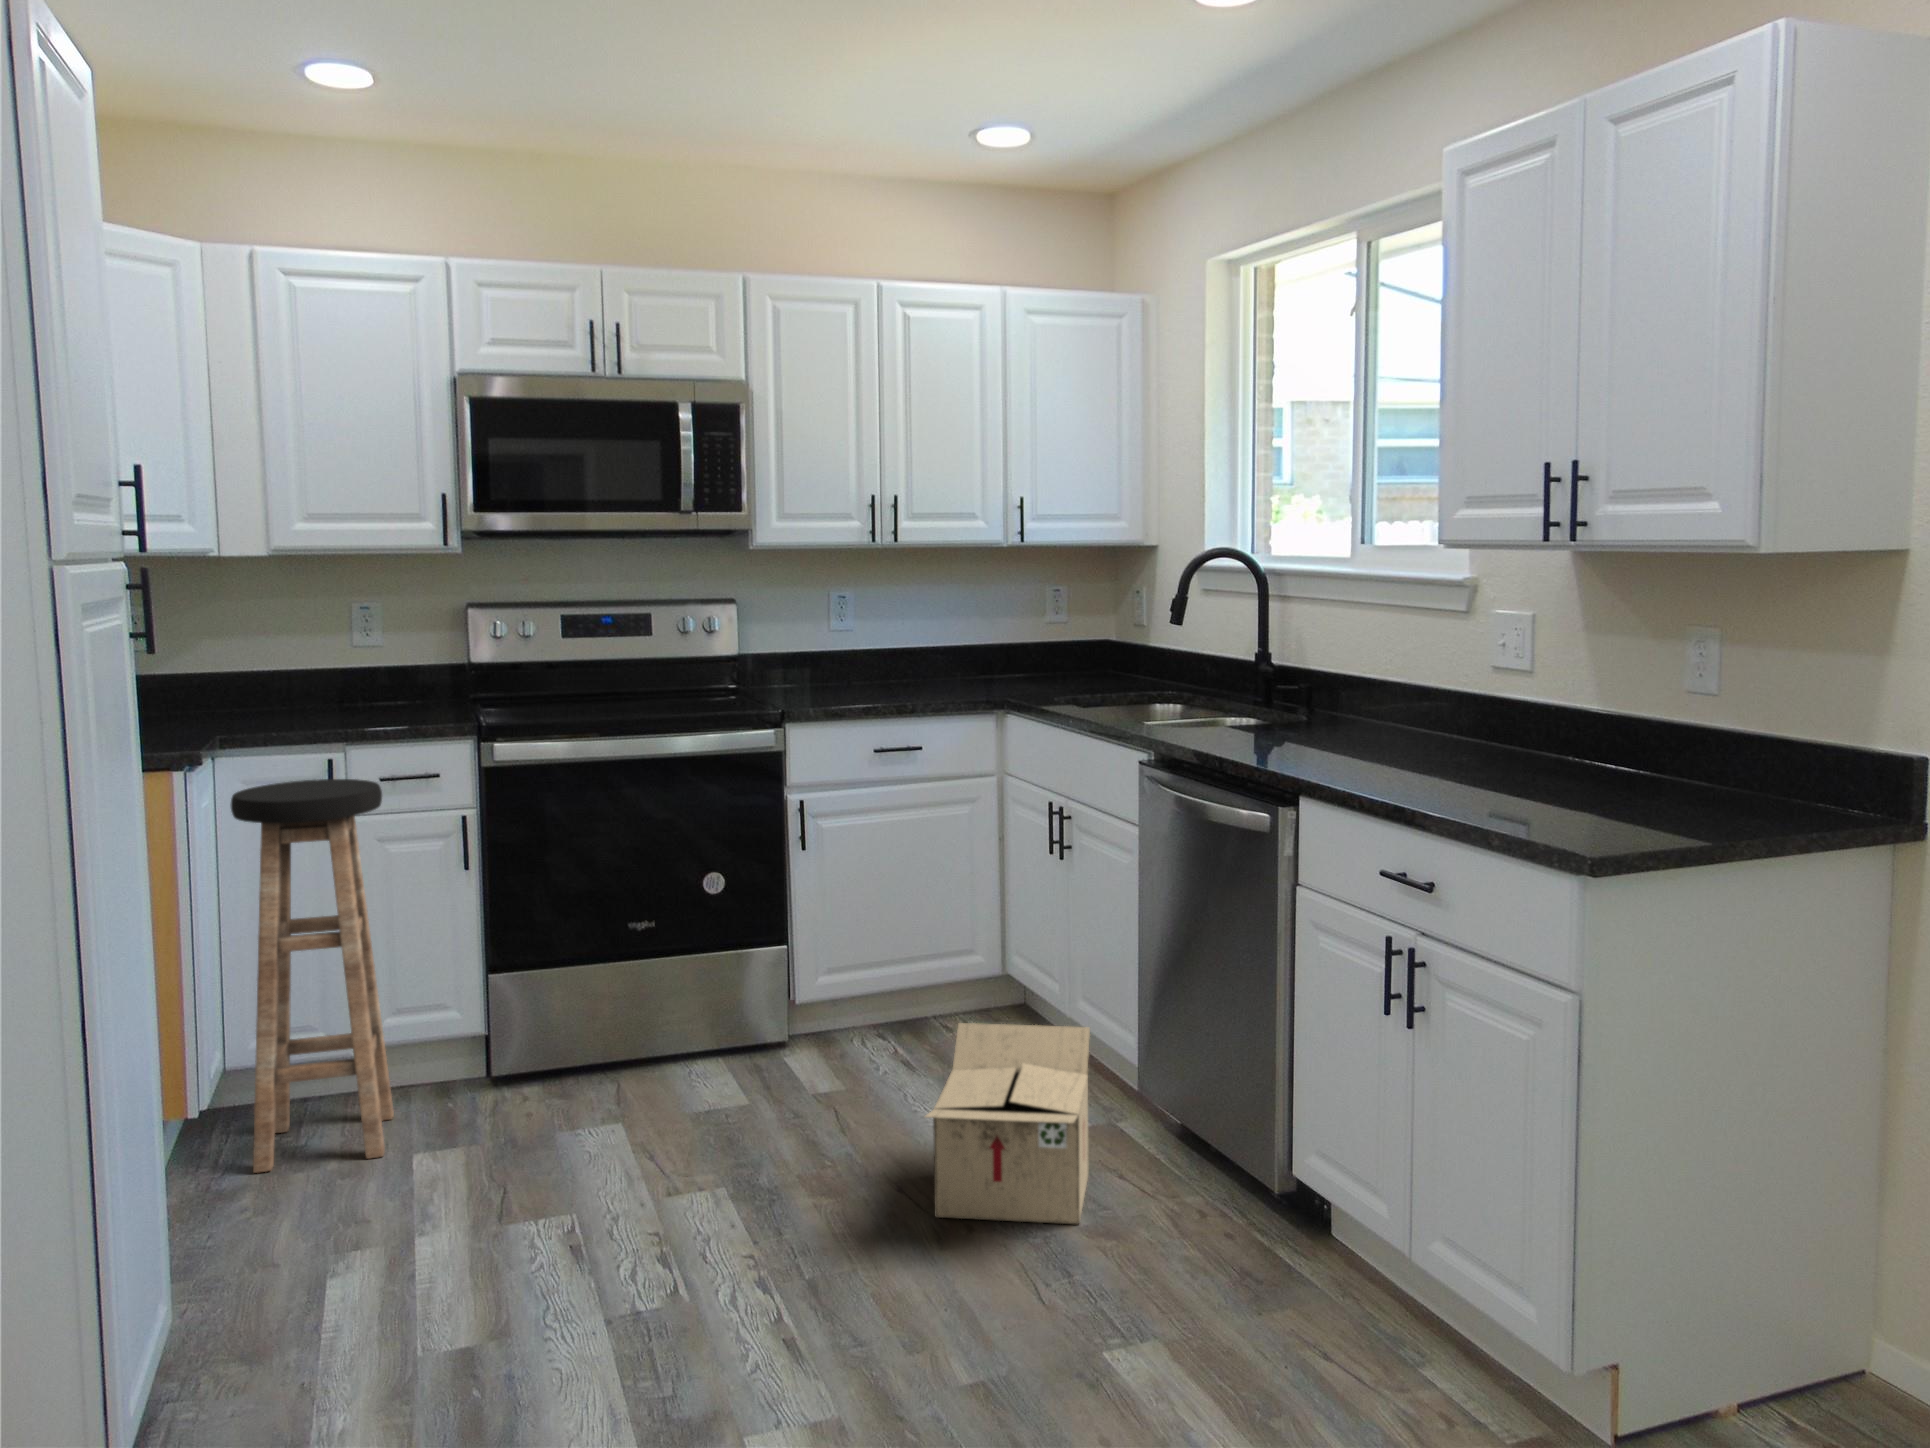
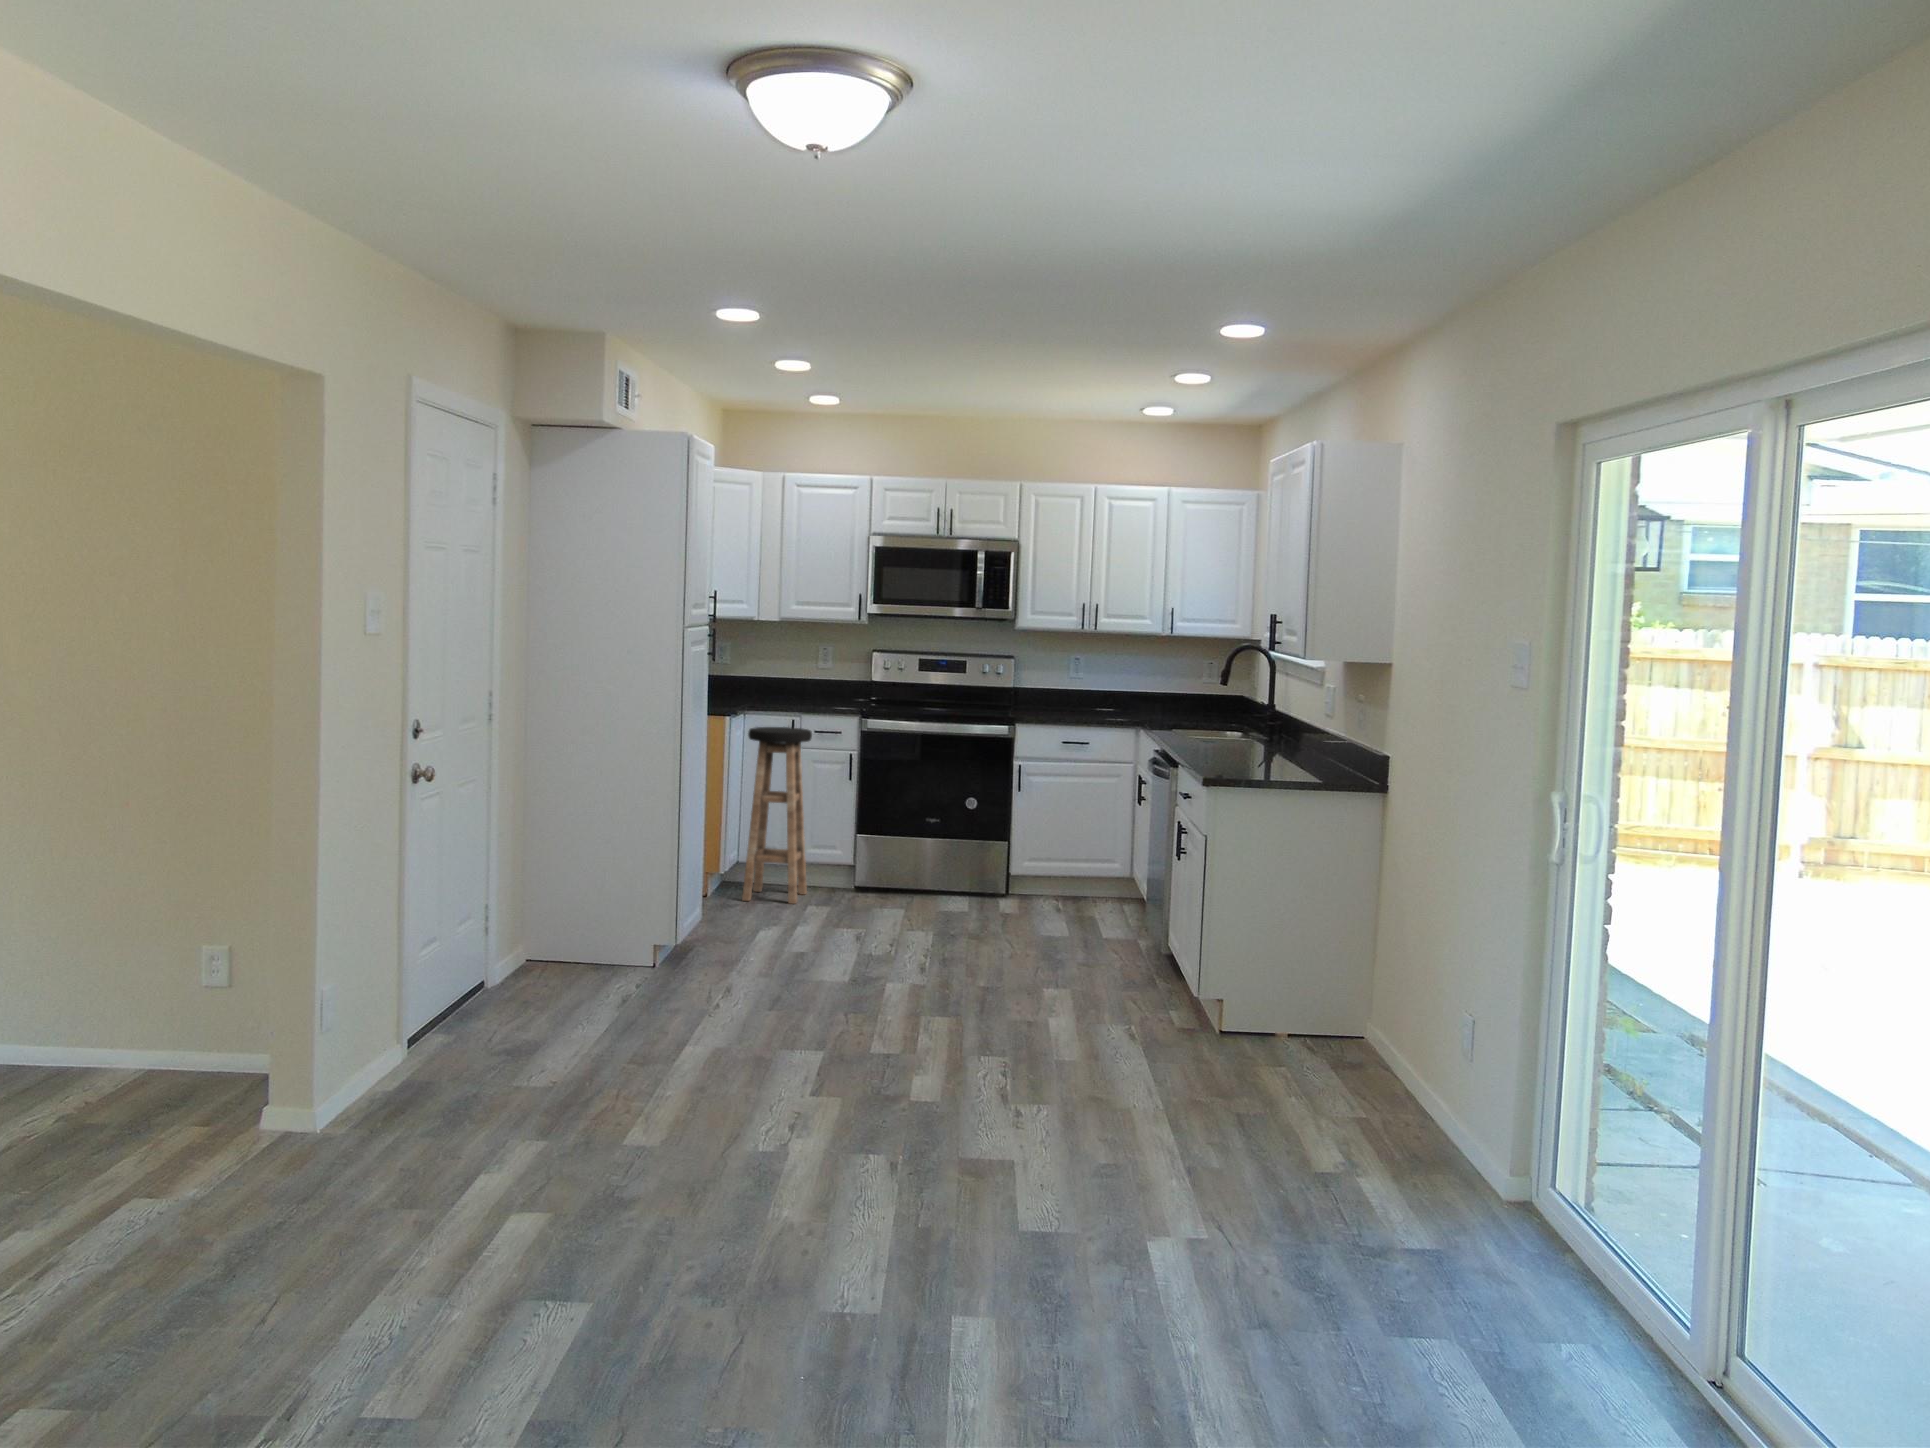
cardboard box: present [925,1023,1090,1224] -> none [1004,871,1110,962]

